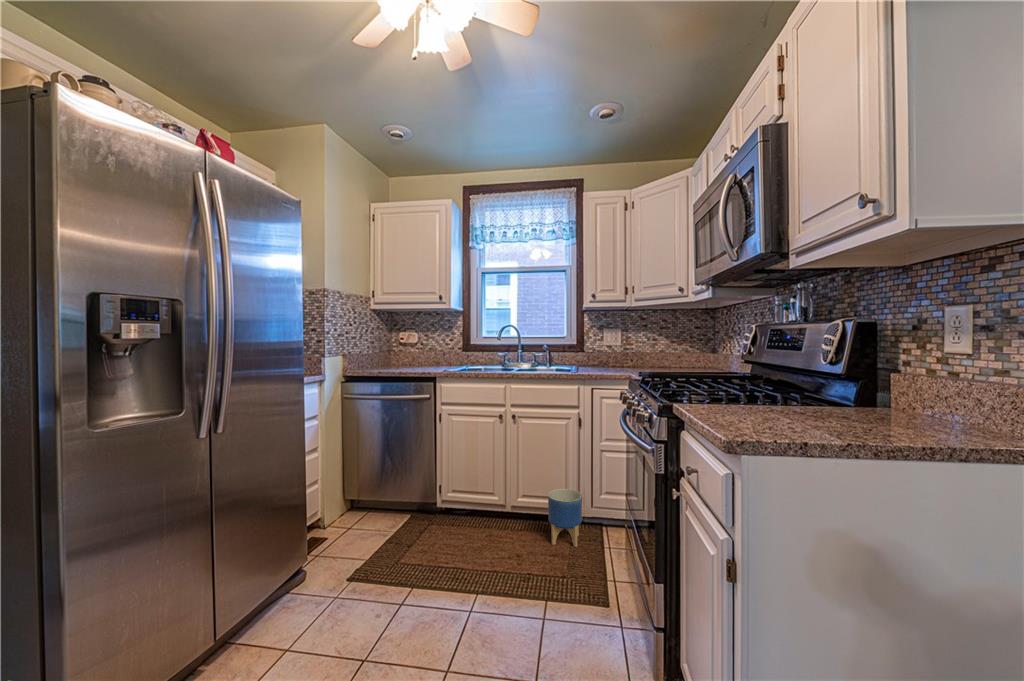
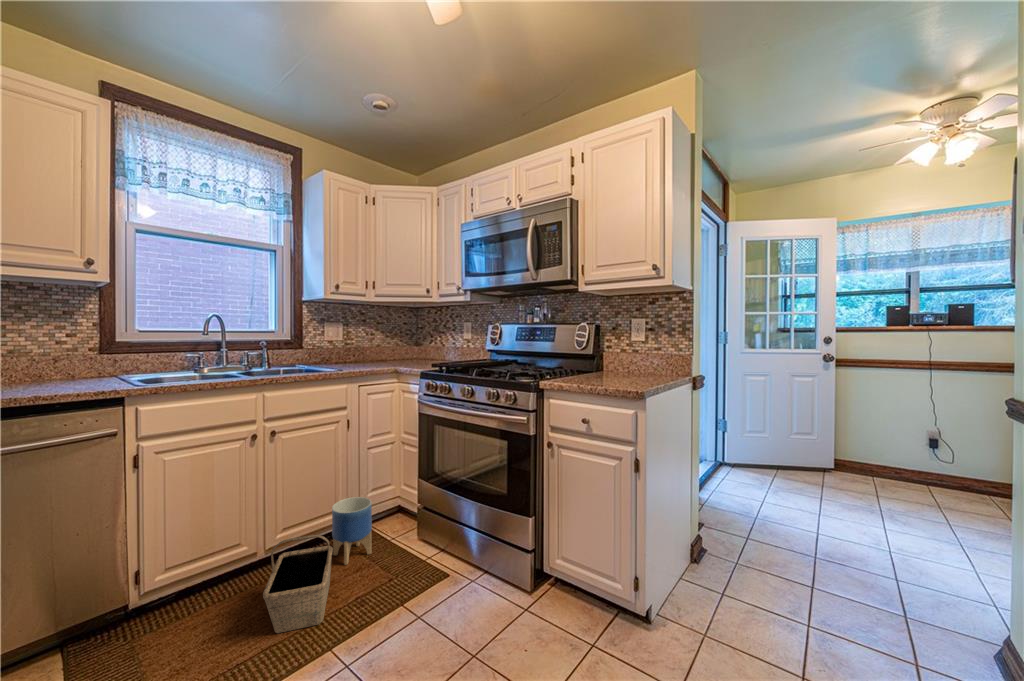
basket: none [467,498,532,571] -> present [263,535,333,633]

